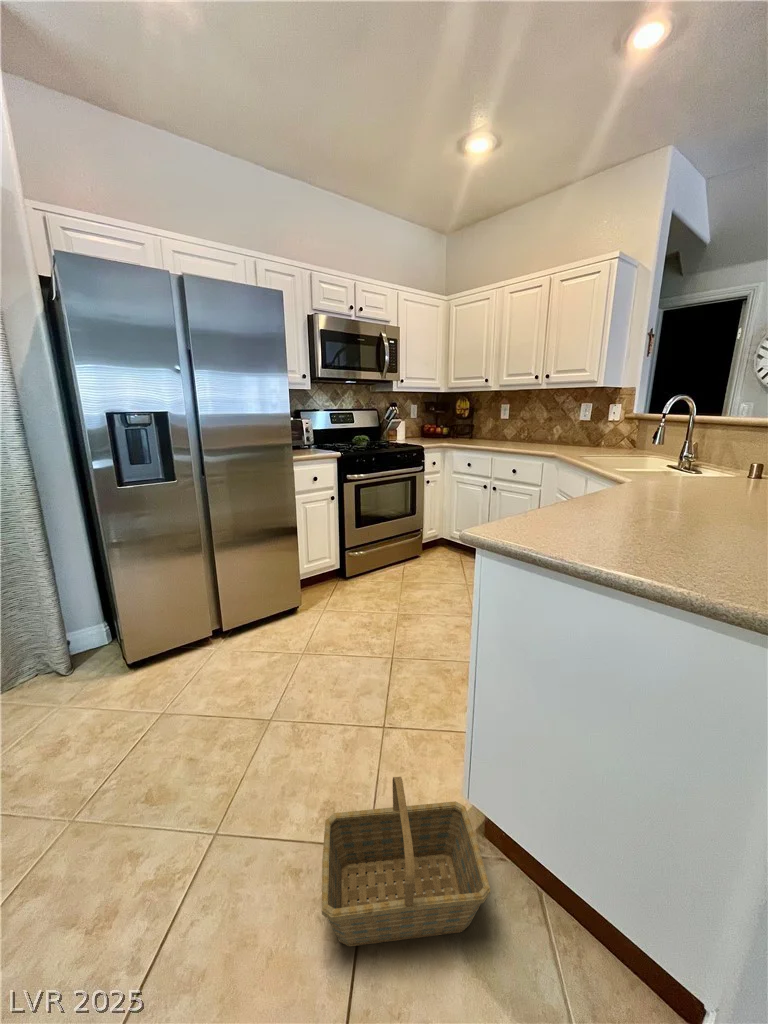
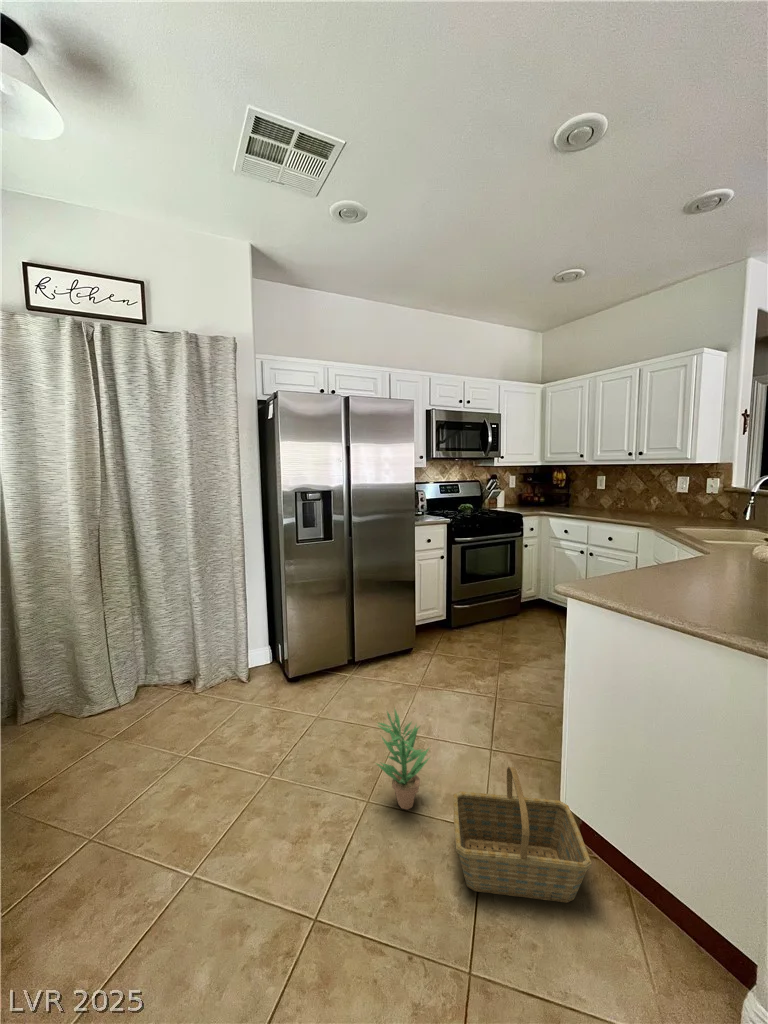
potted plant: none [217,716,300,837] -> present [377,709,429,810]

